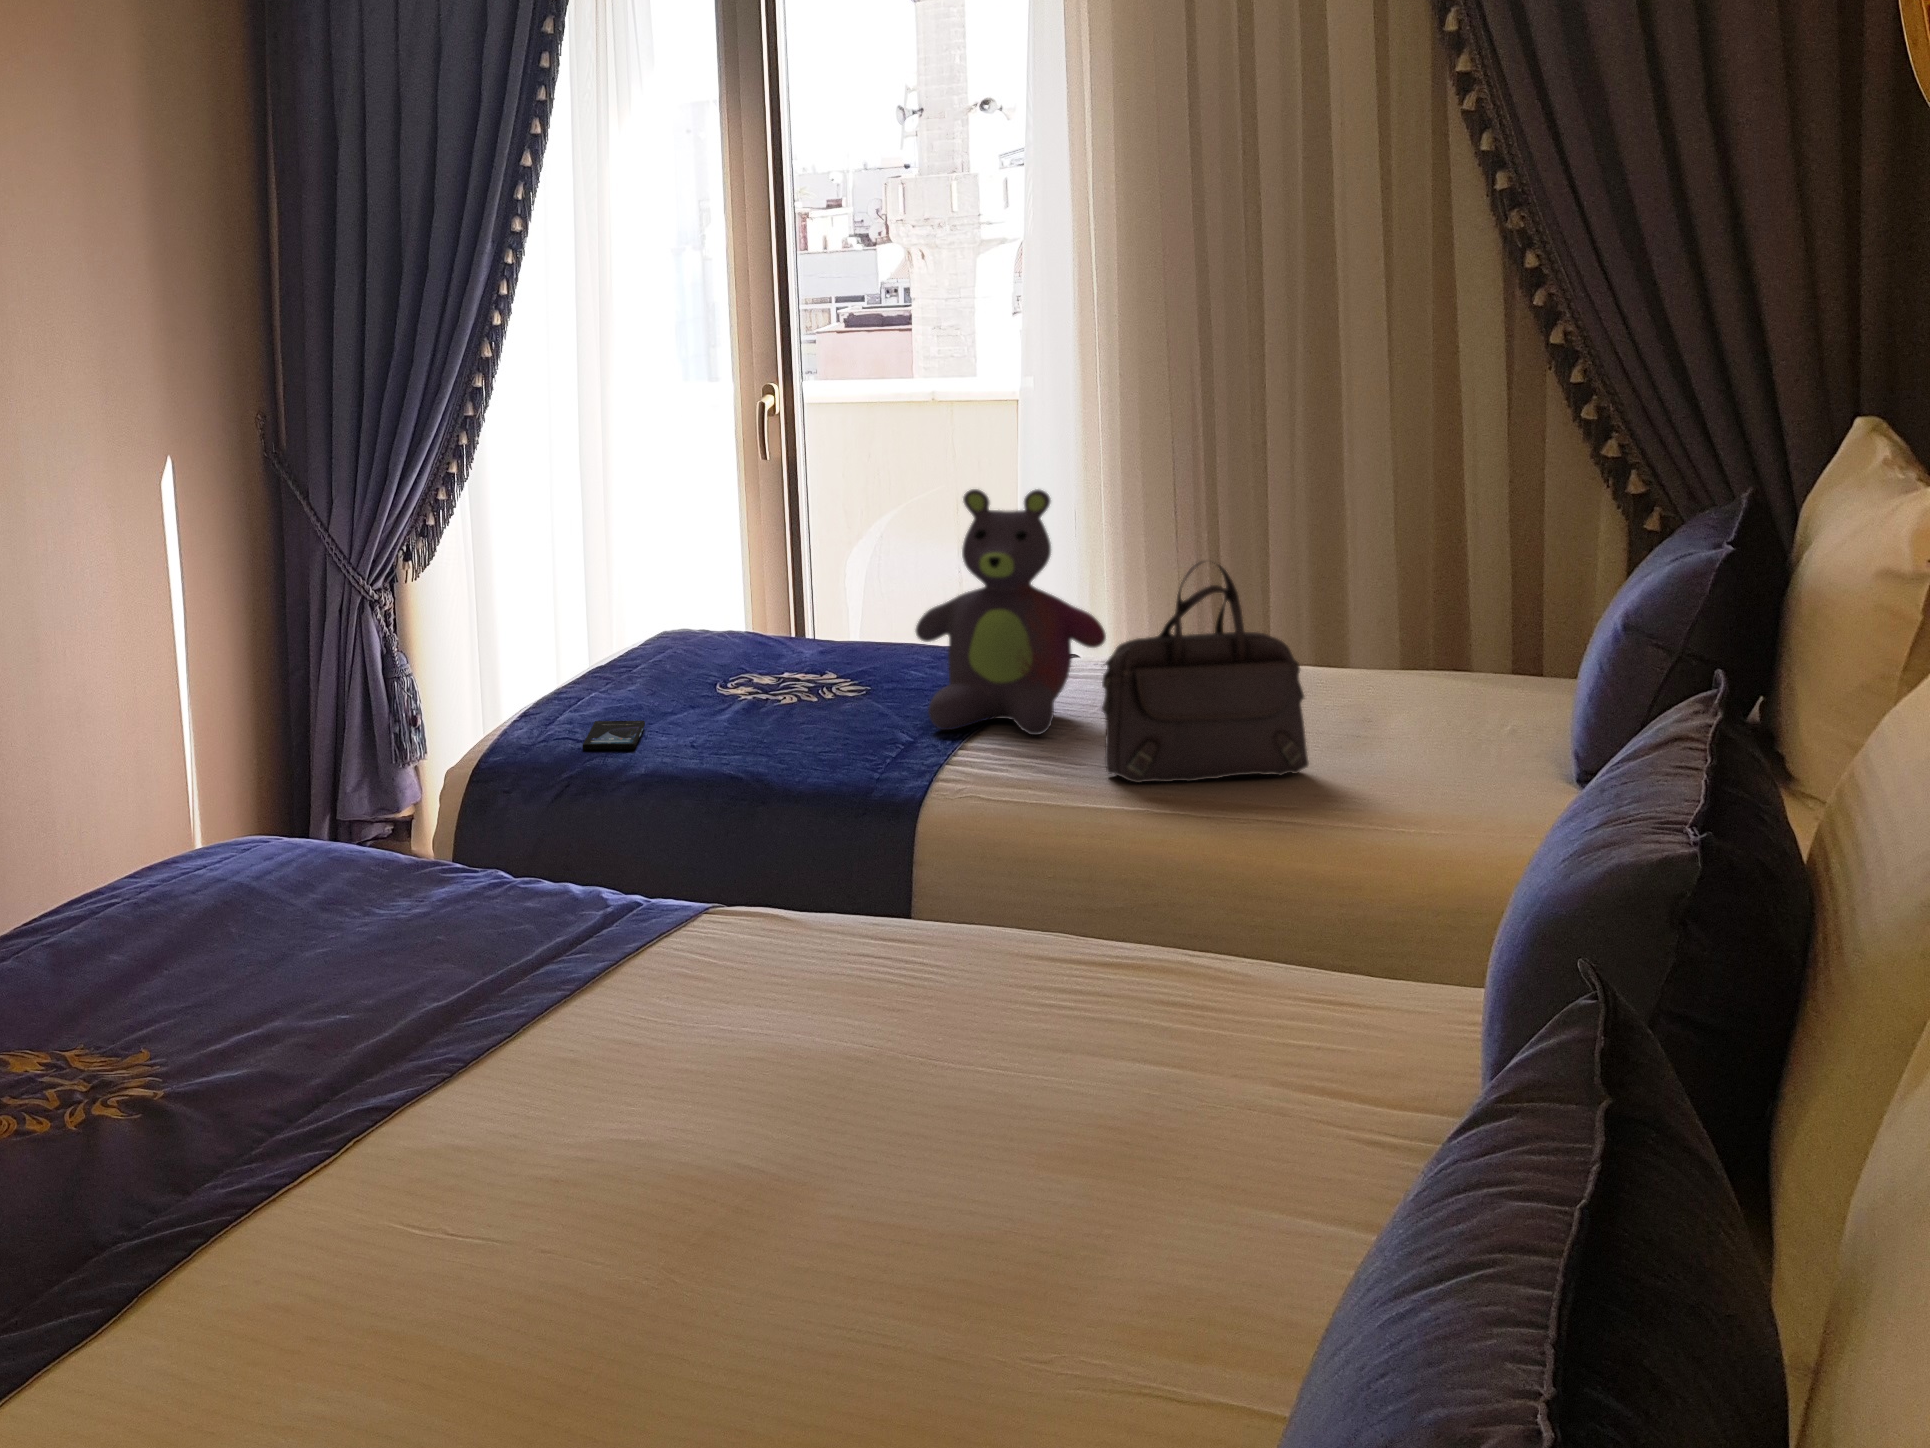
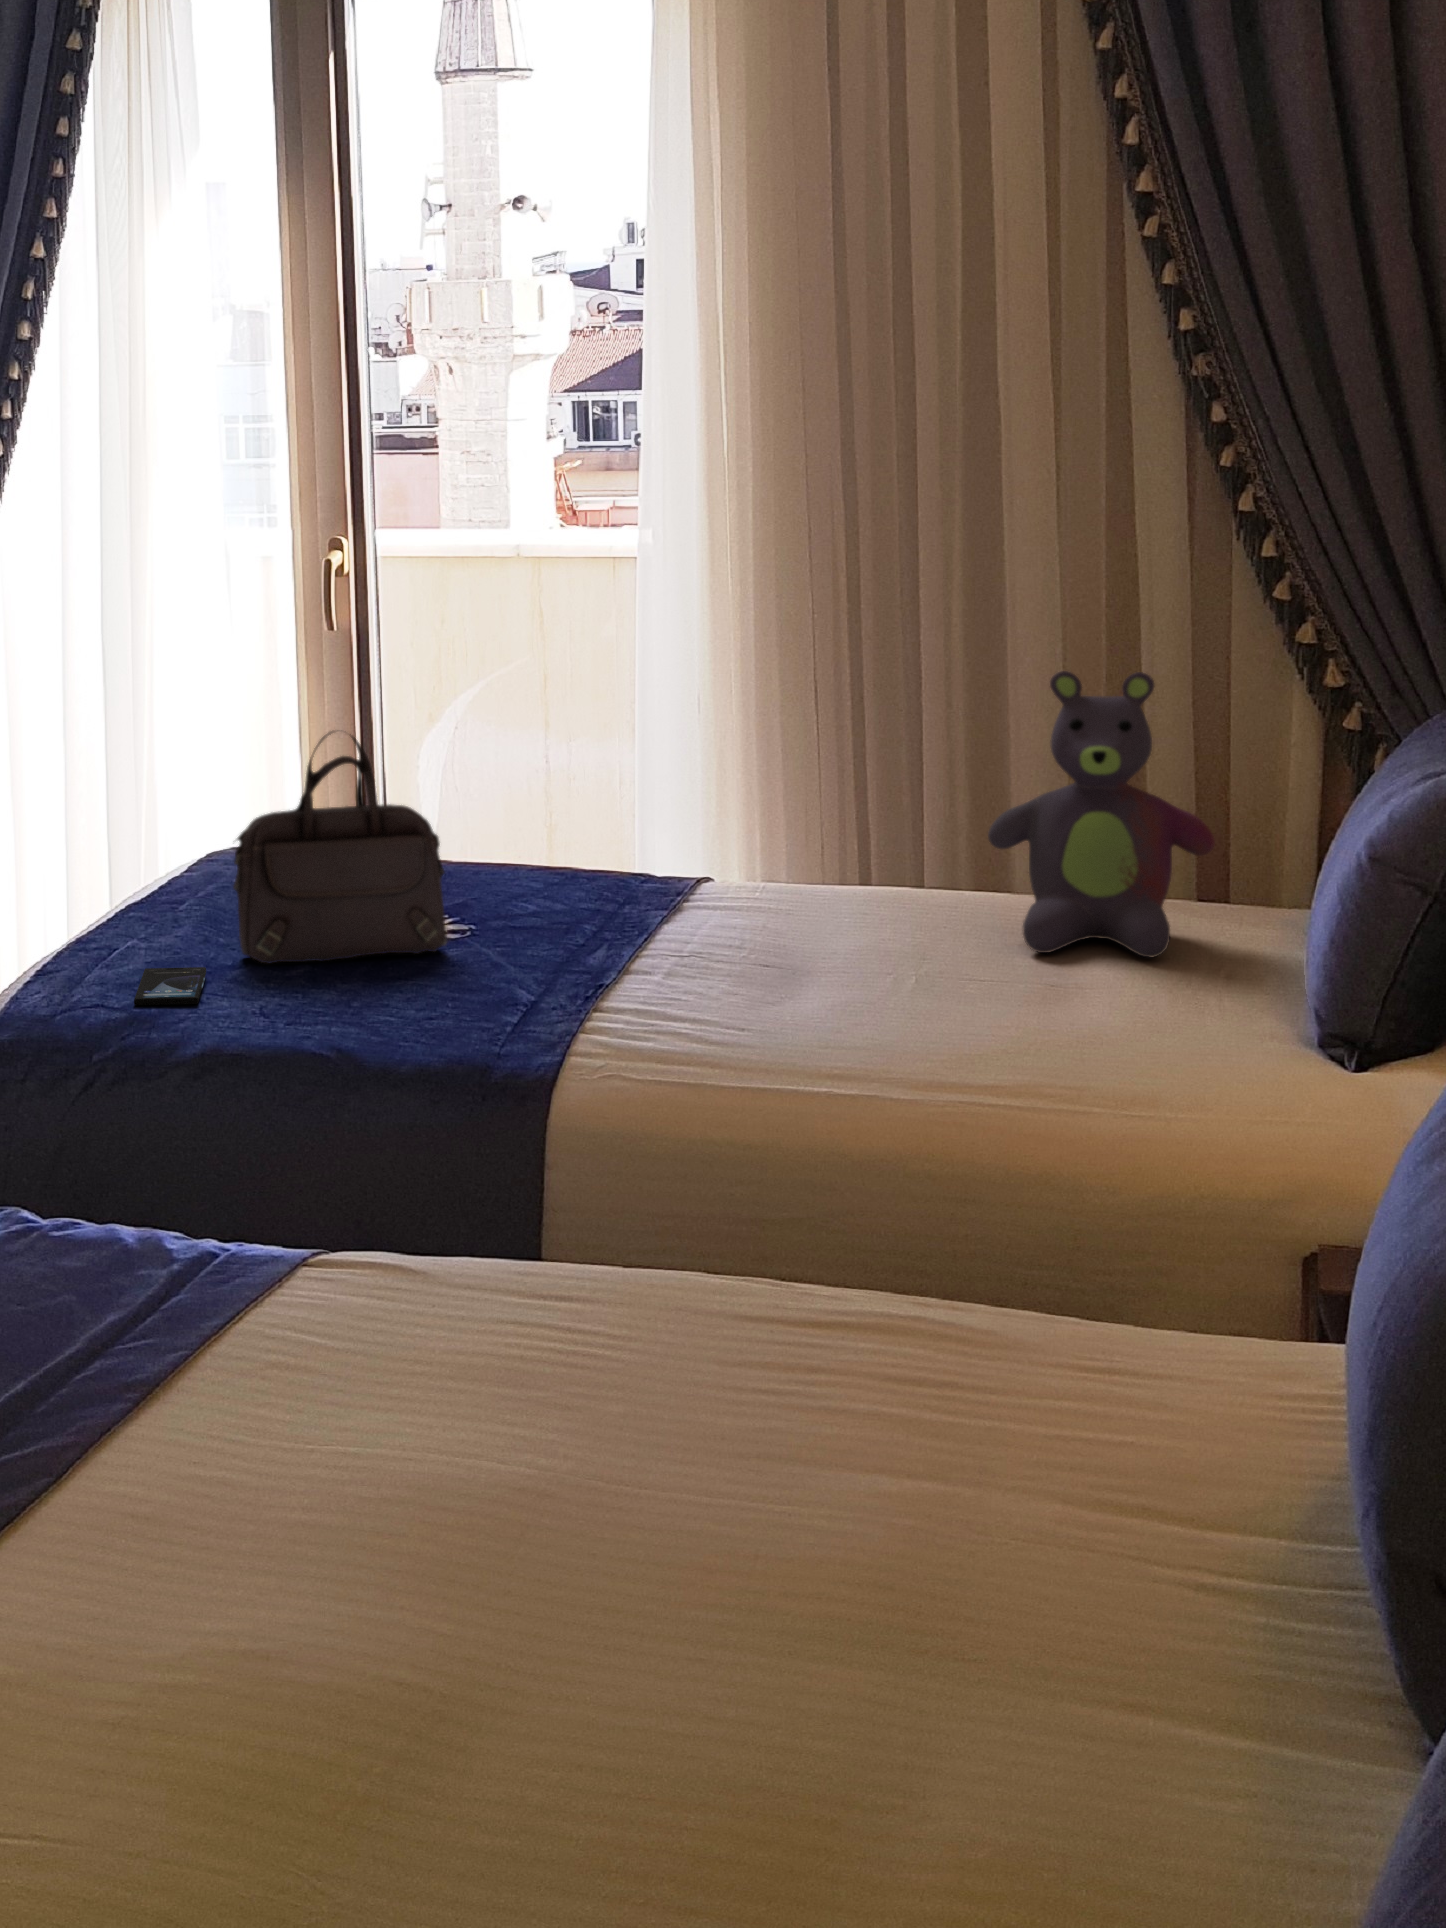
stuffed bear: present [916,489,1106,735] -> present [988,671,1215,957]
handbag: present [1102,562,1309,783] -> present [233,731,447,964]

